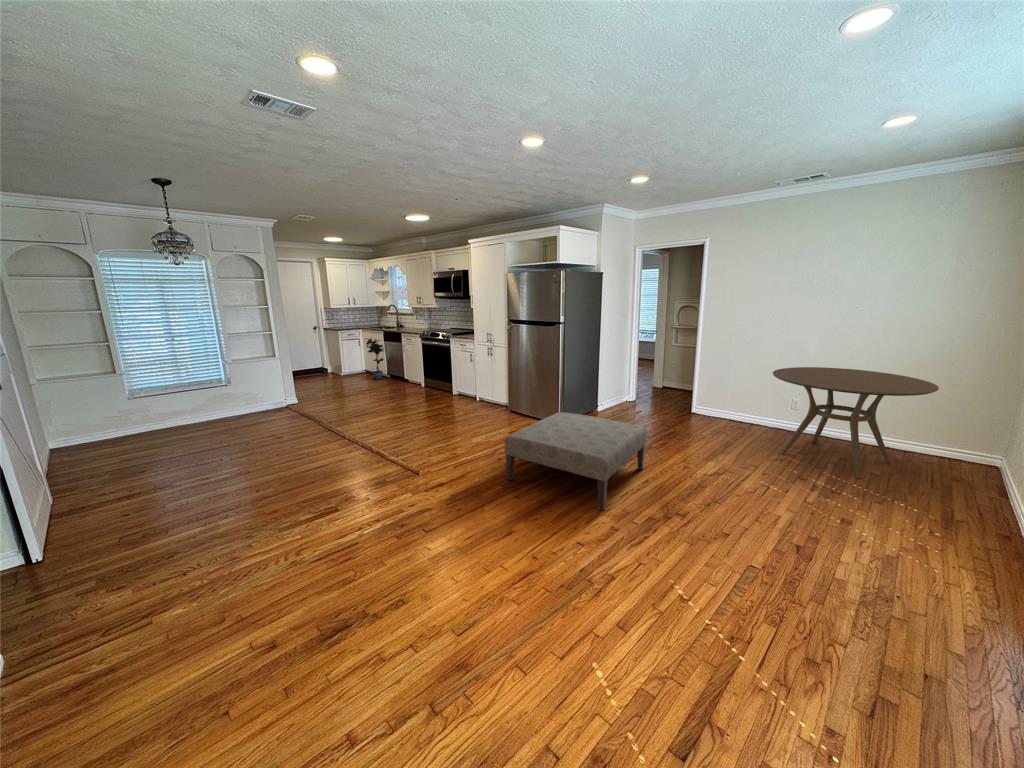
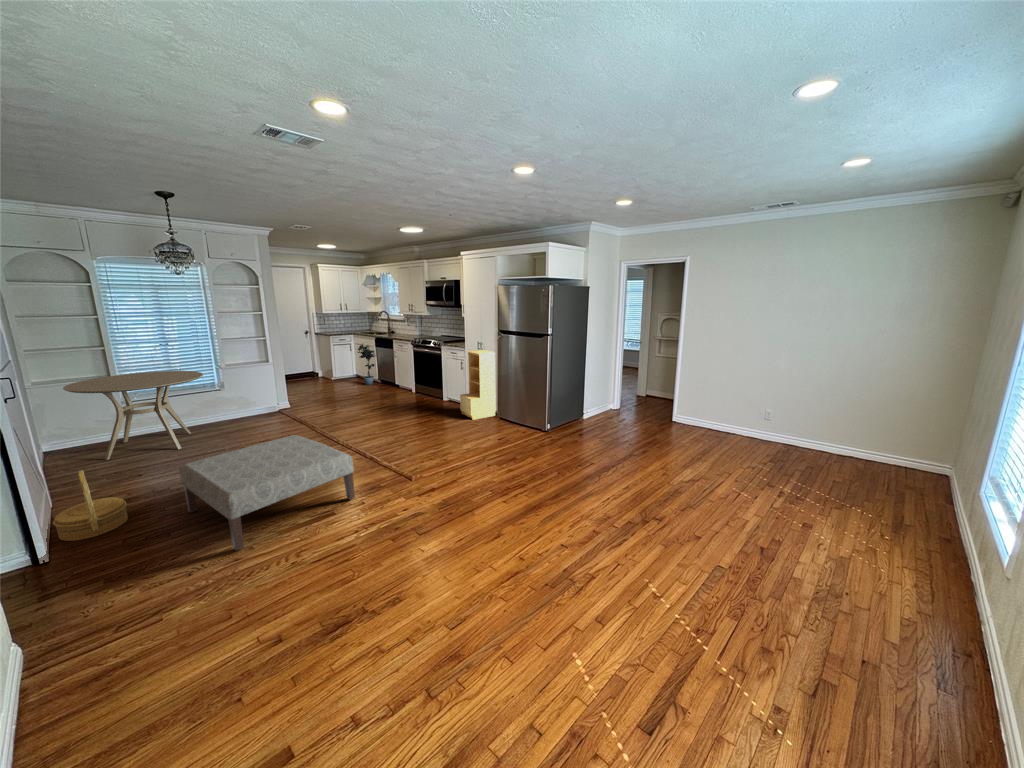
bookshelf: none [469,341,506,413] -> present [460,350,496,420]
dining table: present [773,367,939,479] -> present [63,371,203,460]
ottoman: present [505,412,647,510] -> present [179,435,355,551]
woven basket: none [50,466,128,539] -> present [53,470,128,541]

